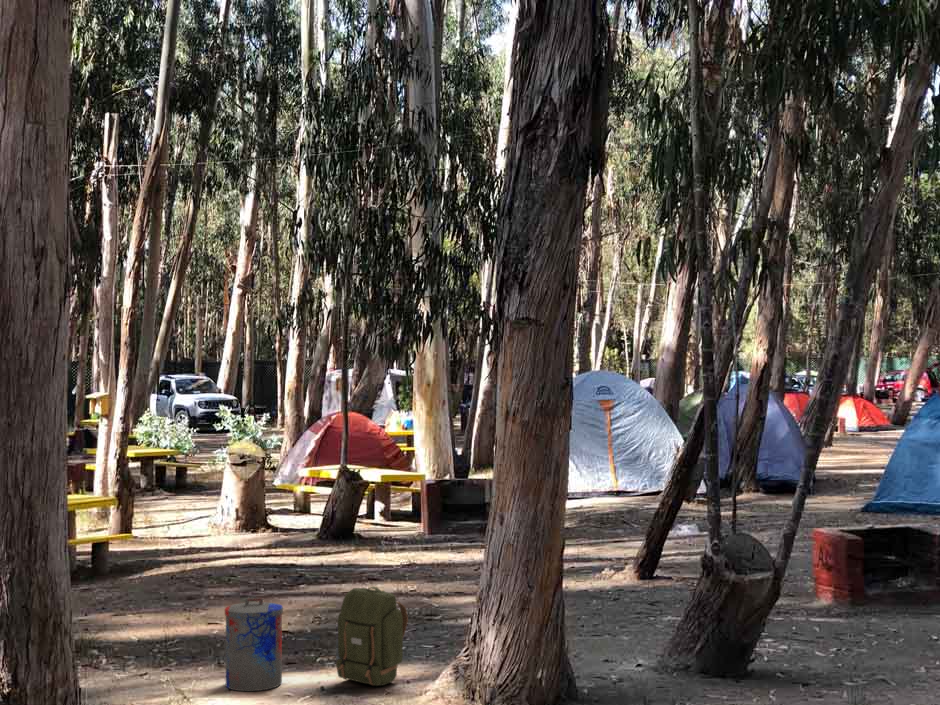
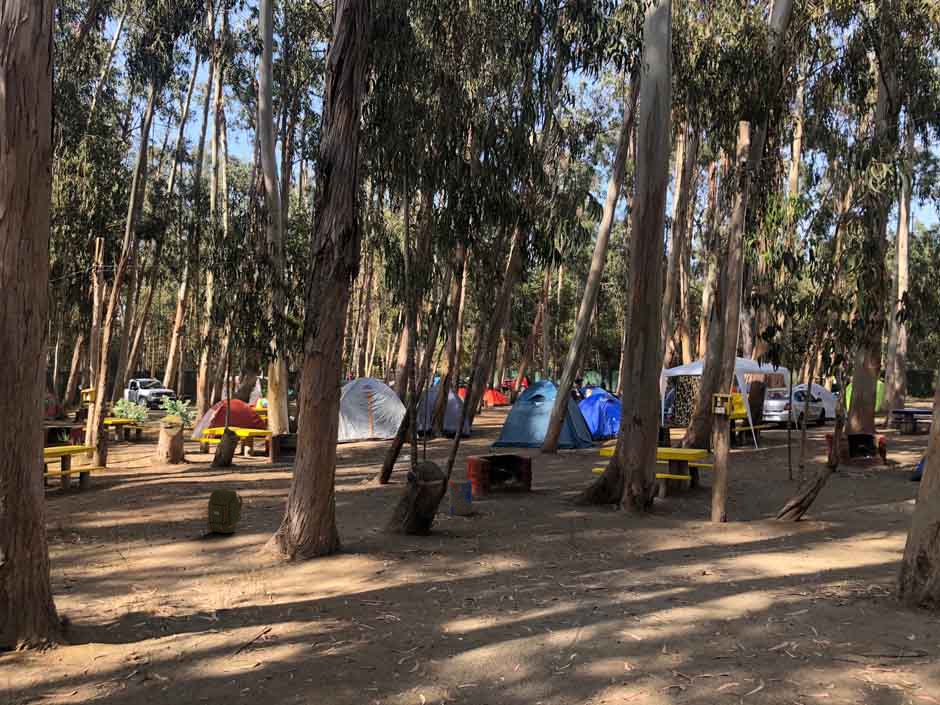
trash can: present [225,598,283,691] -> present [449,477,472,515]

